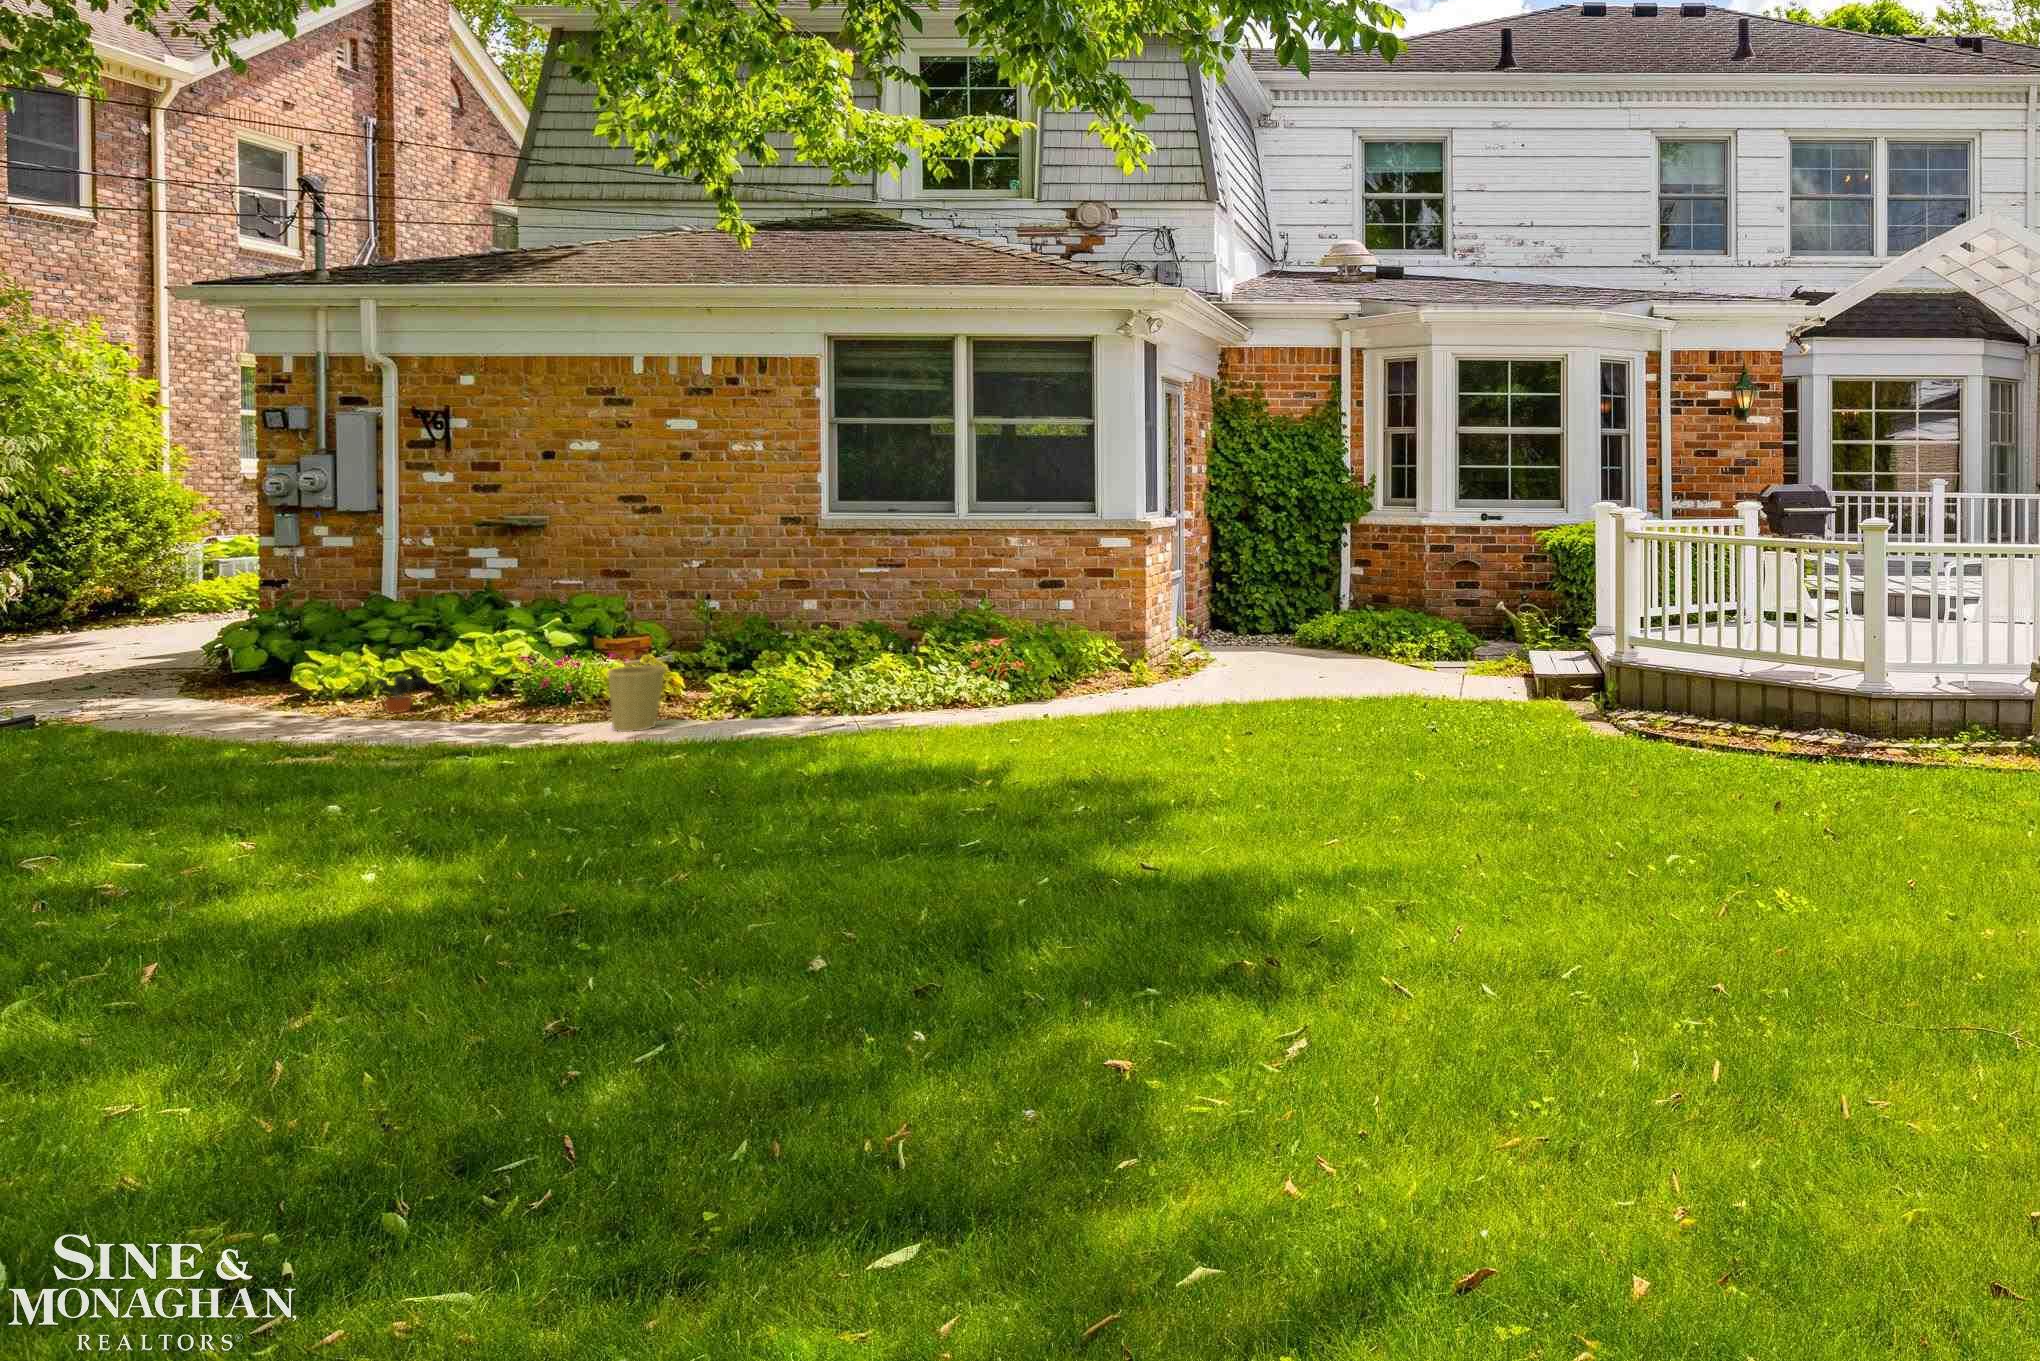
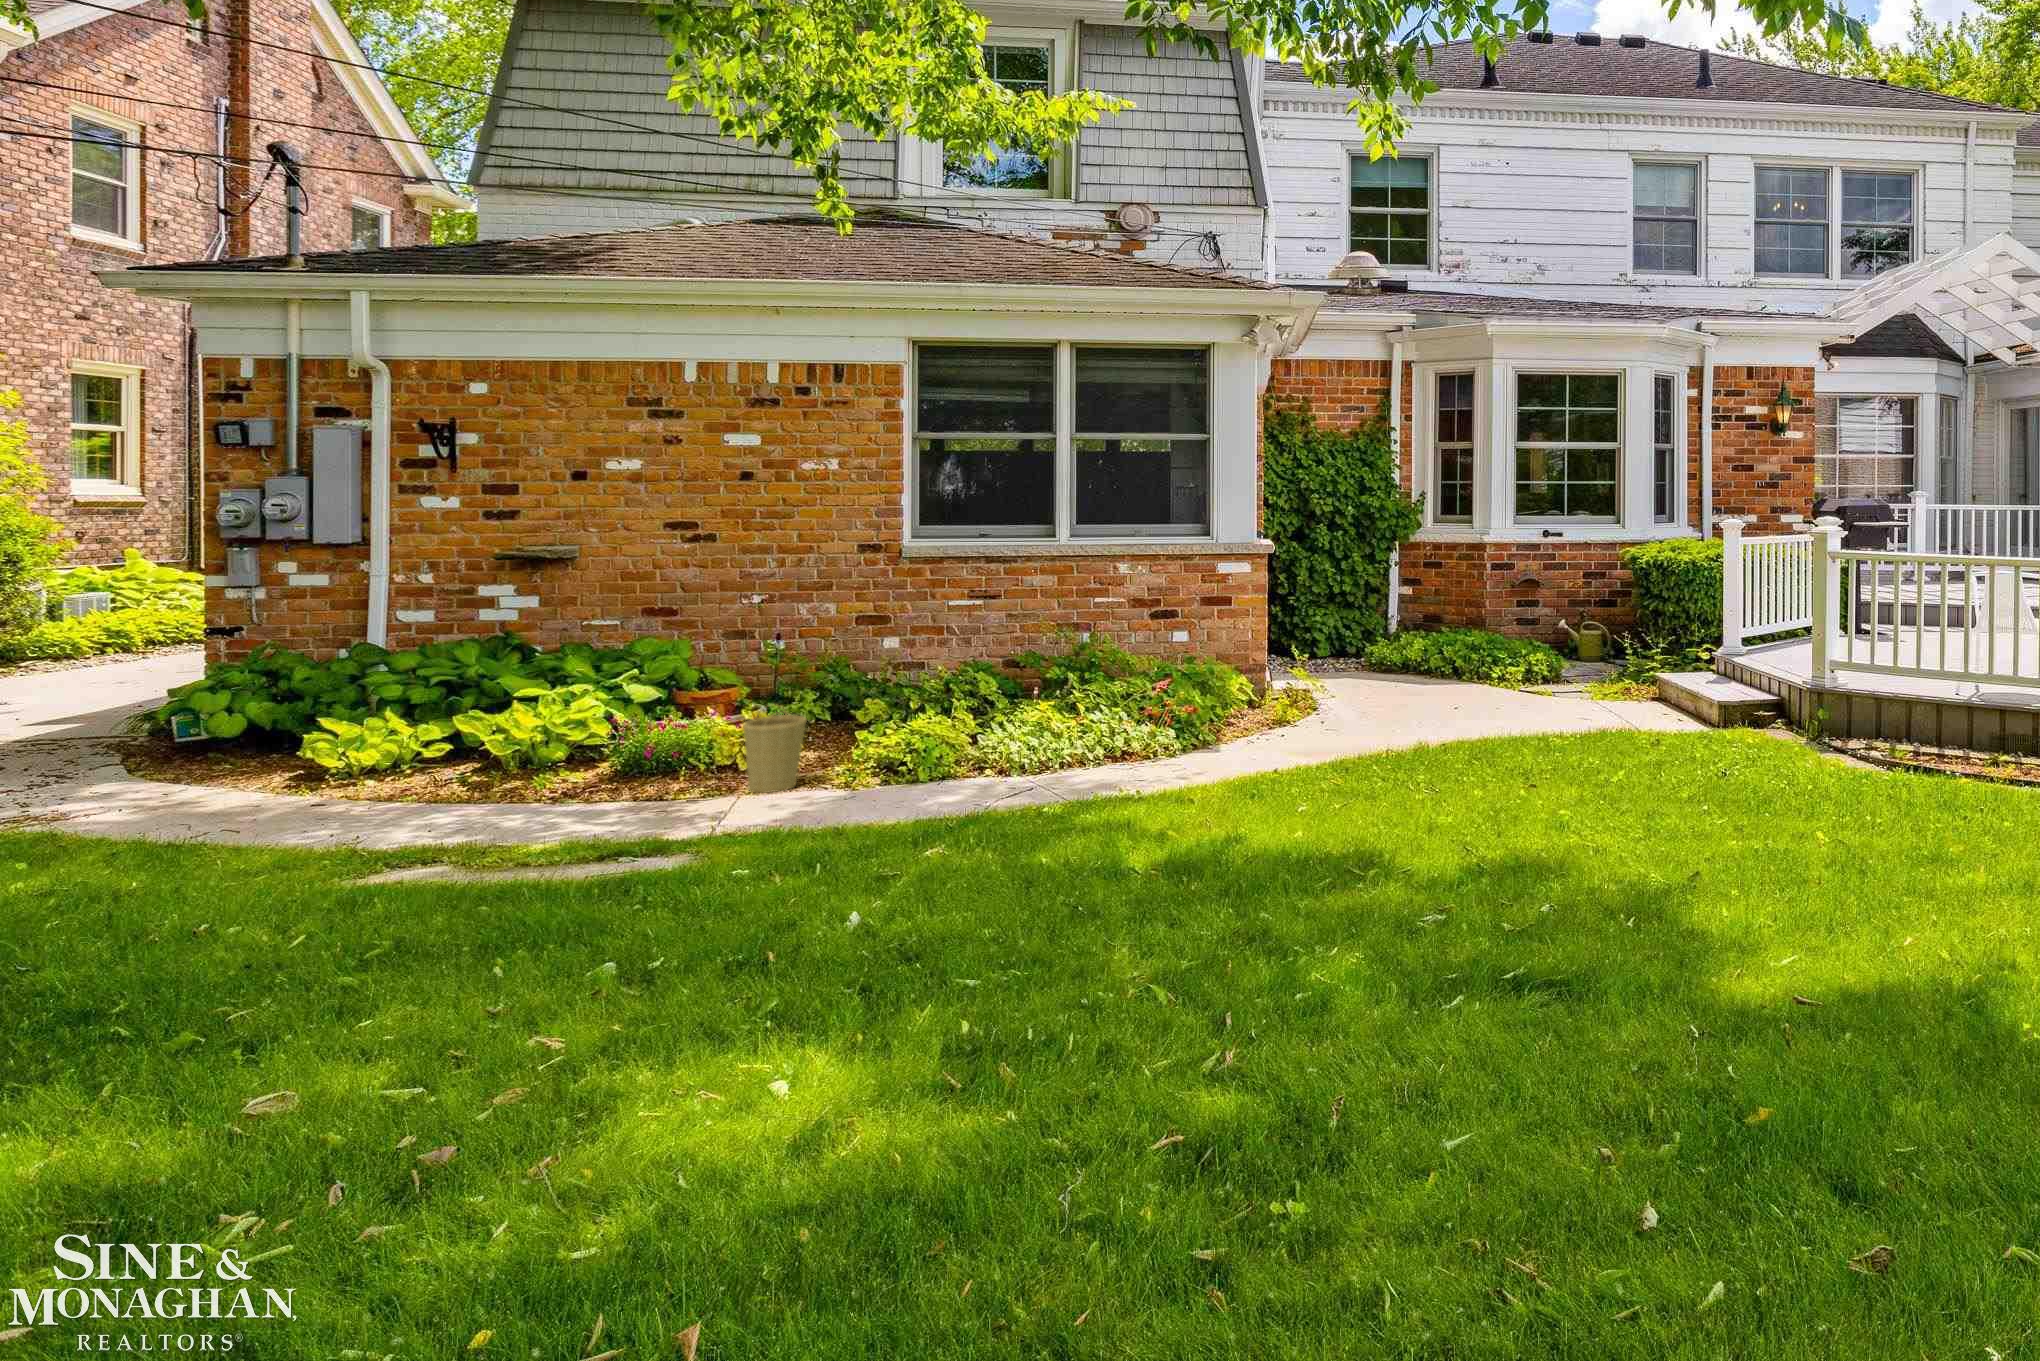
potted plant: present [372,674,426,713] -> none [423,735,493,782]

